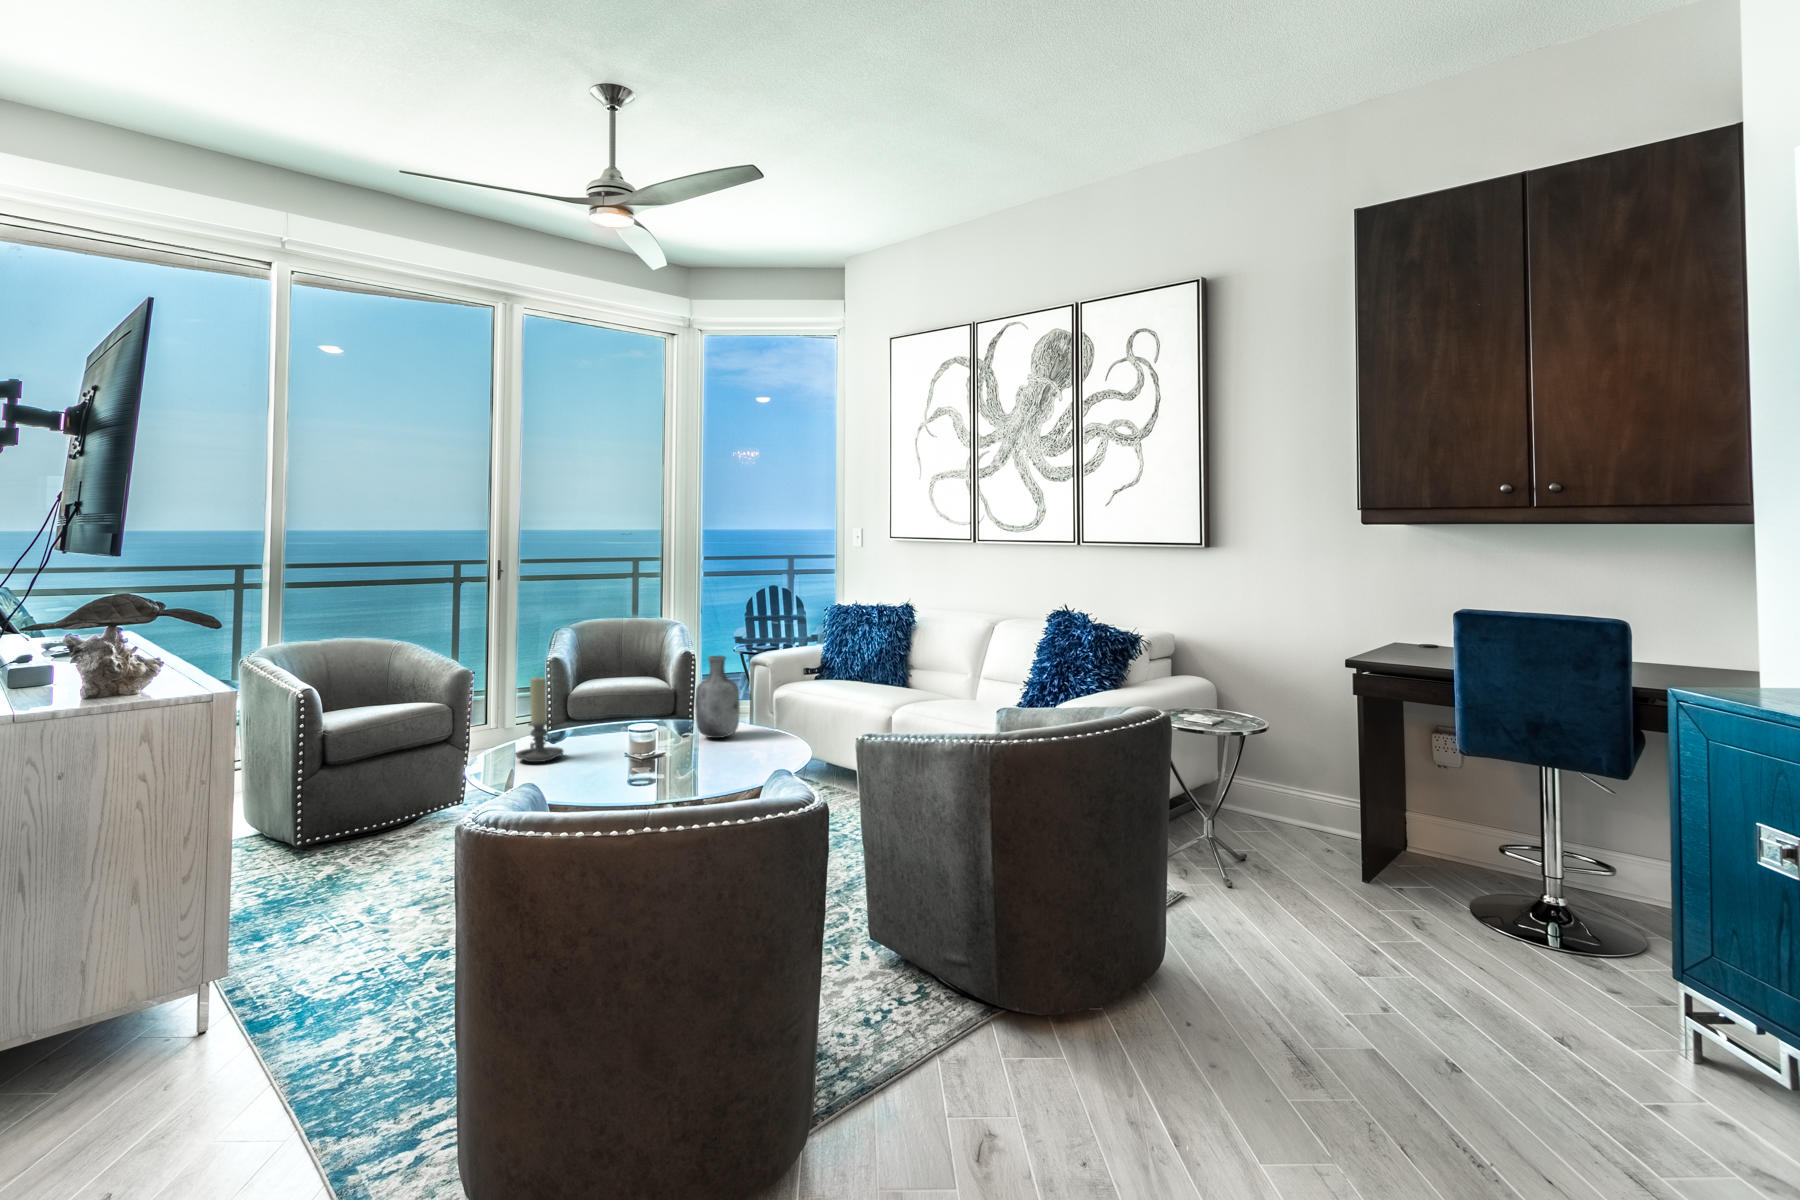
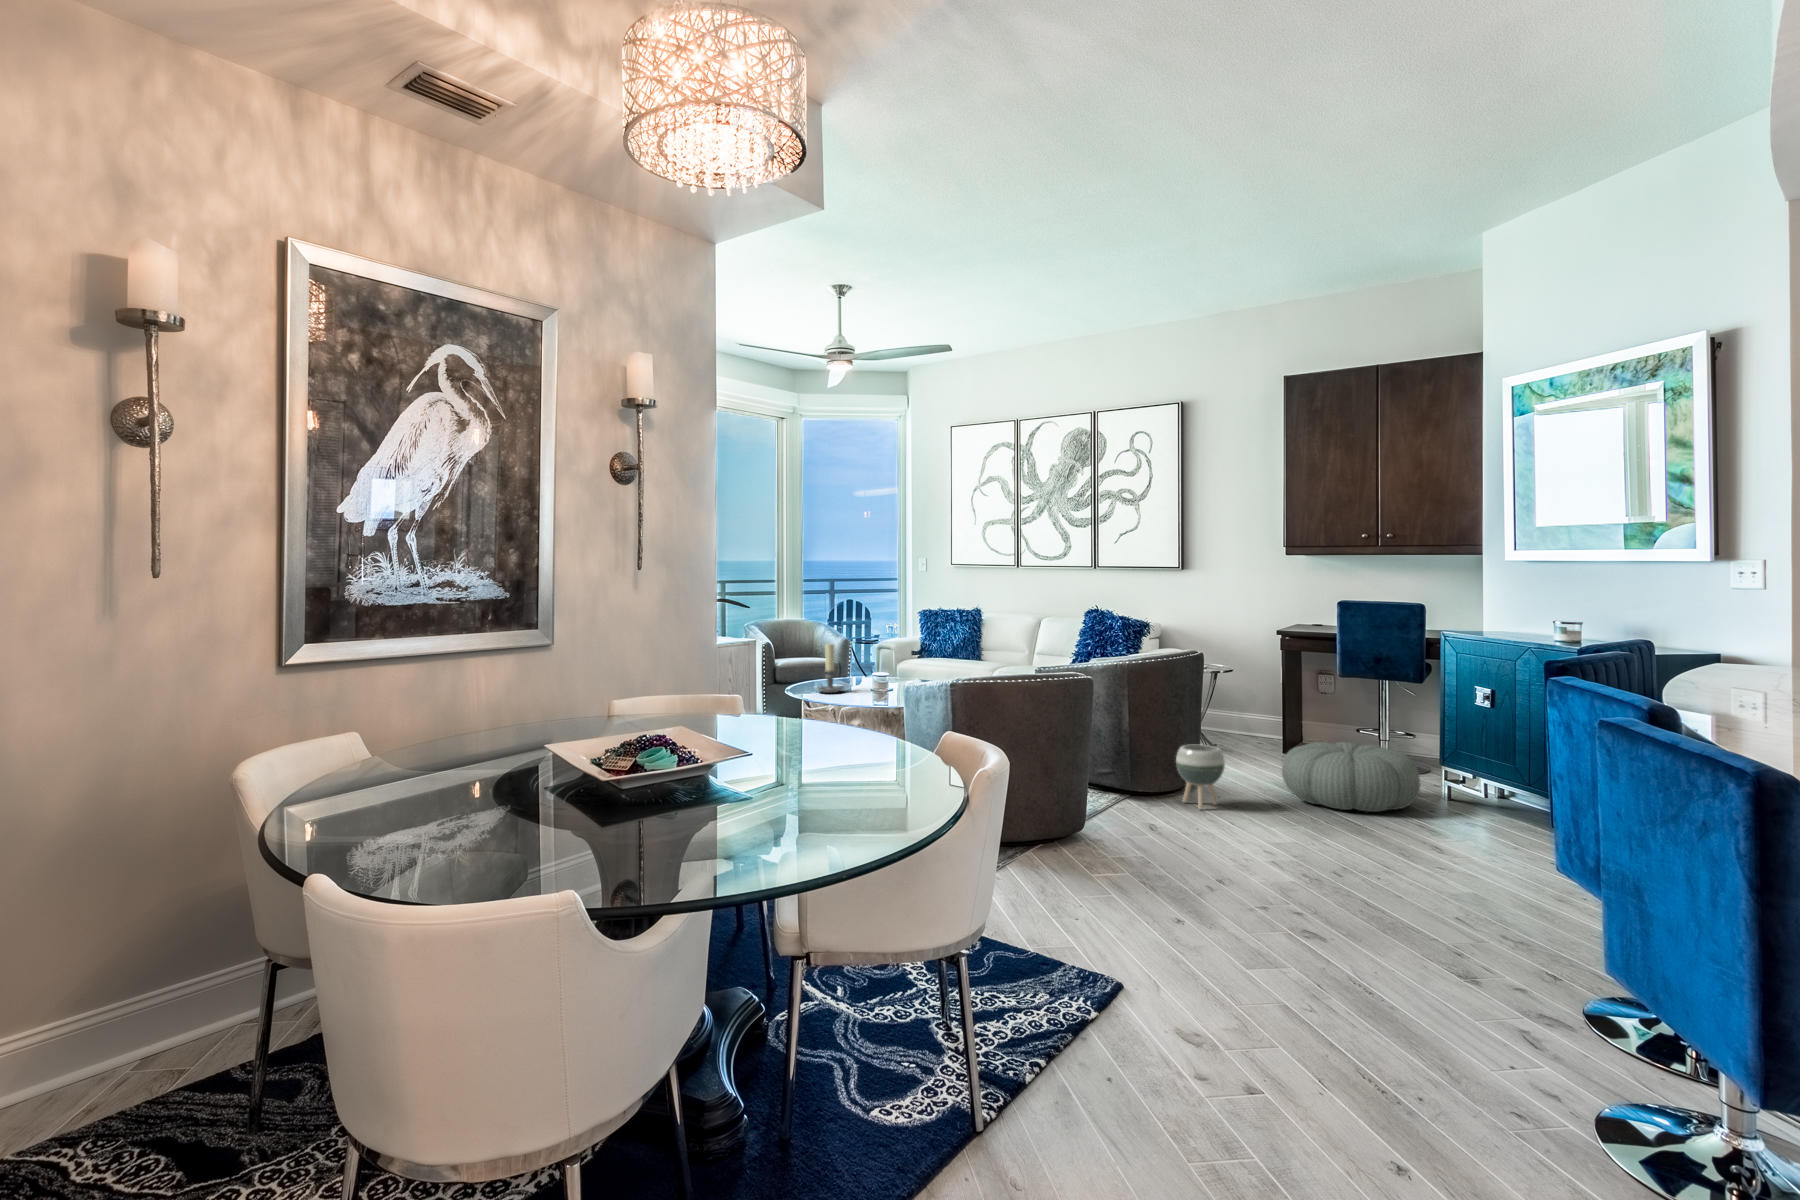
vase: present [695,656,740,738] -> none [903,633,929,683]
pouf: none [1316,914,1637,1125] -> present [1282,742,1420,812]
planter: none [1073,921,1174,1077] -> present [1176,745,1225,810]

